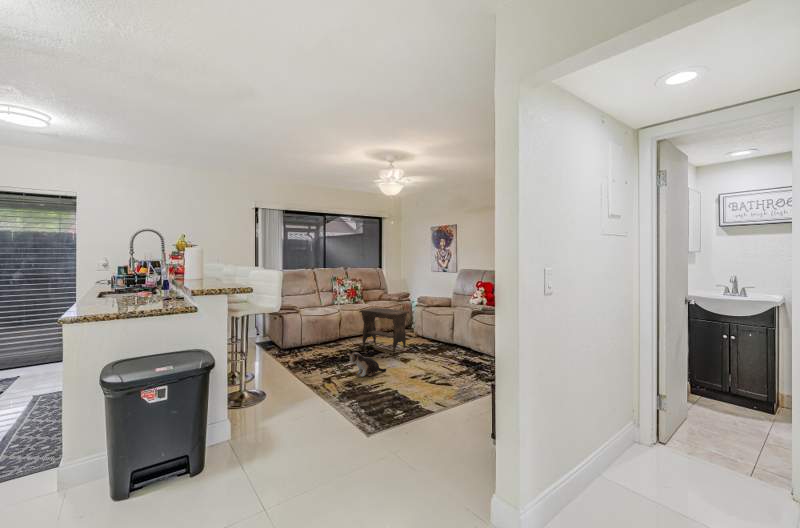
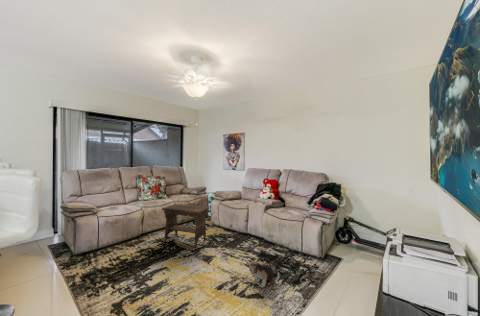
plush toy: present [347,352,386,377] -> present [246,261,278,288]

